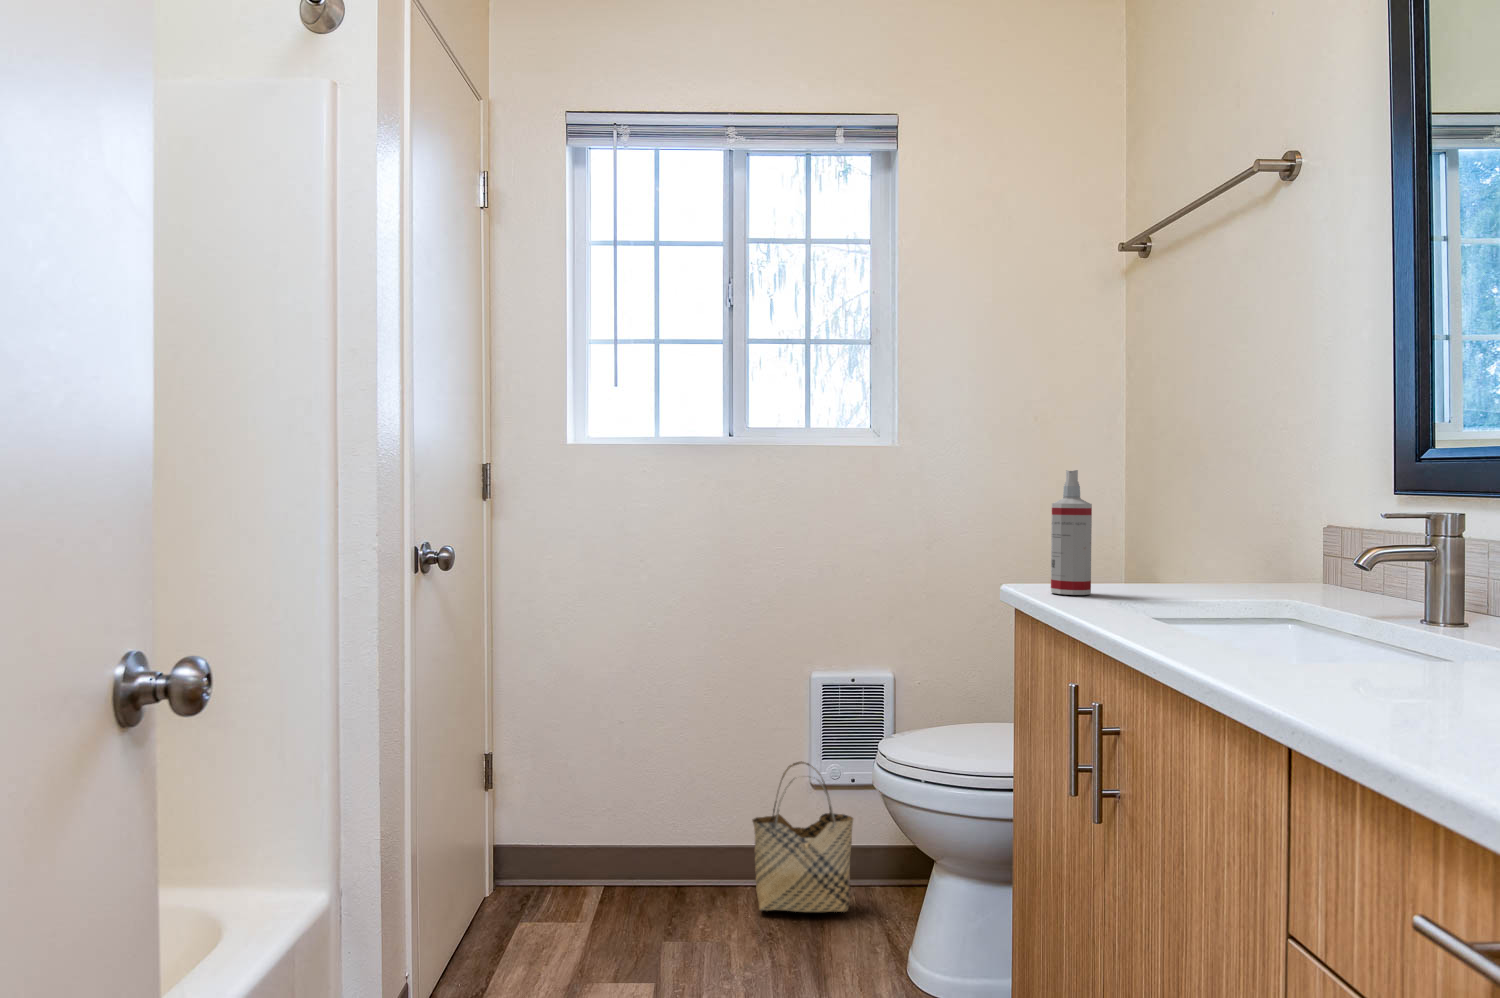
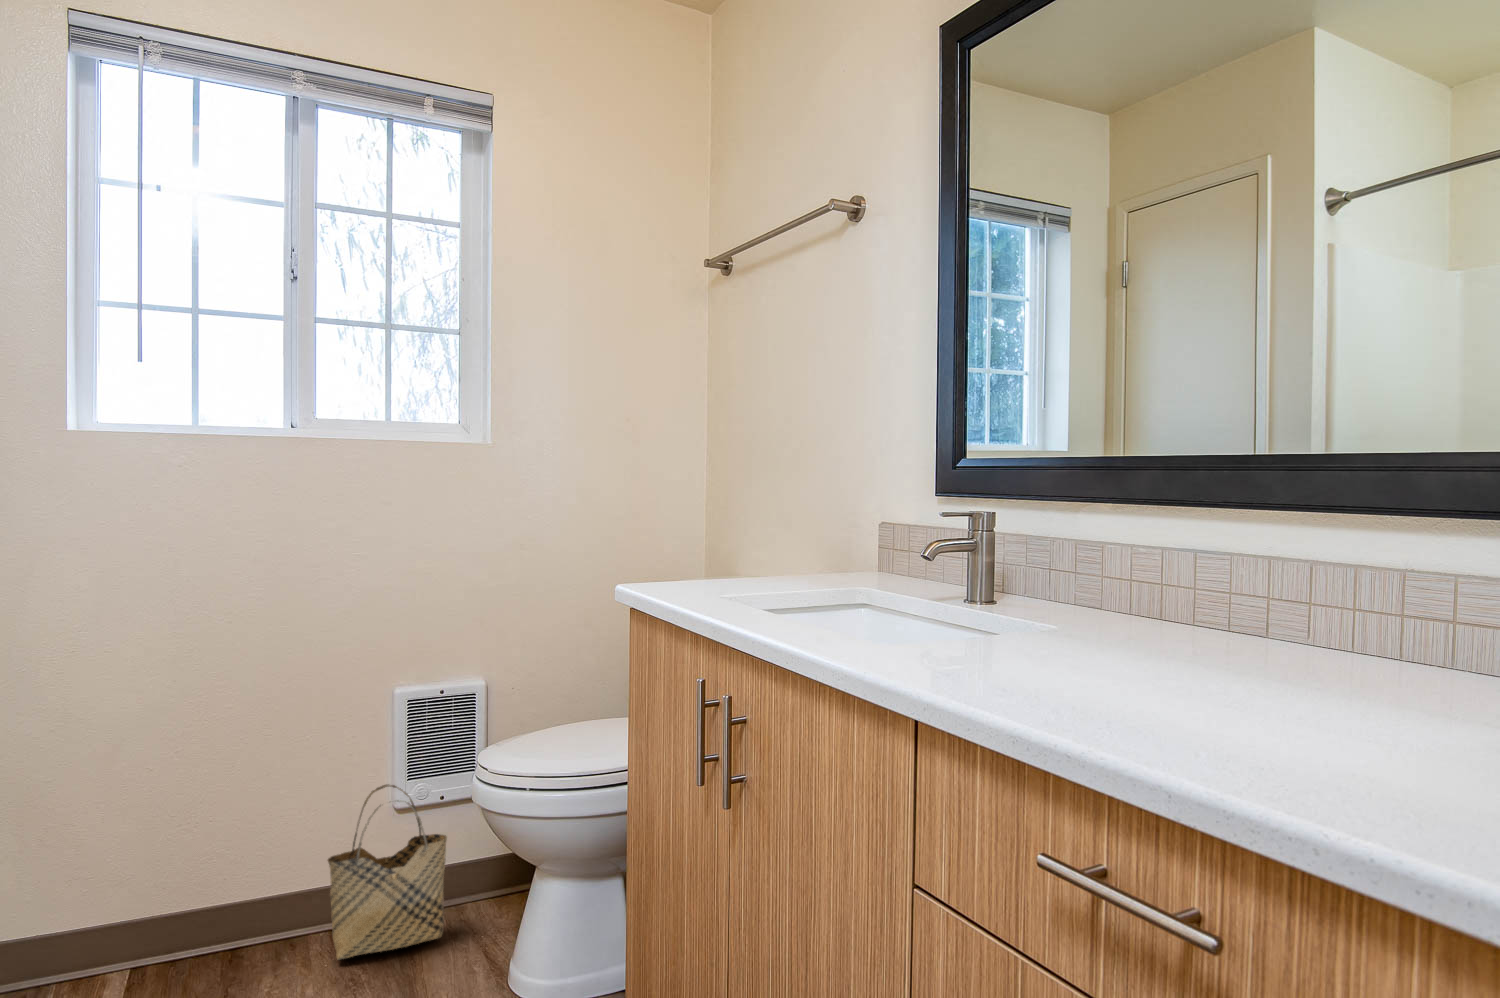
spray bottle: present [1051,470,1092,595] -> none [666,471,704,592]

